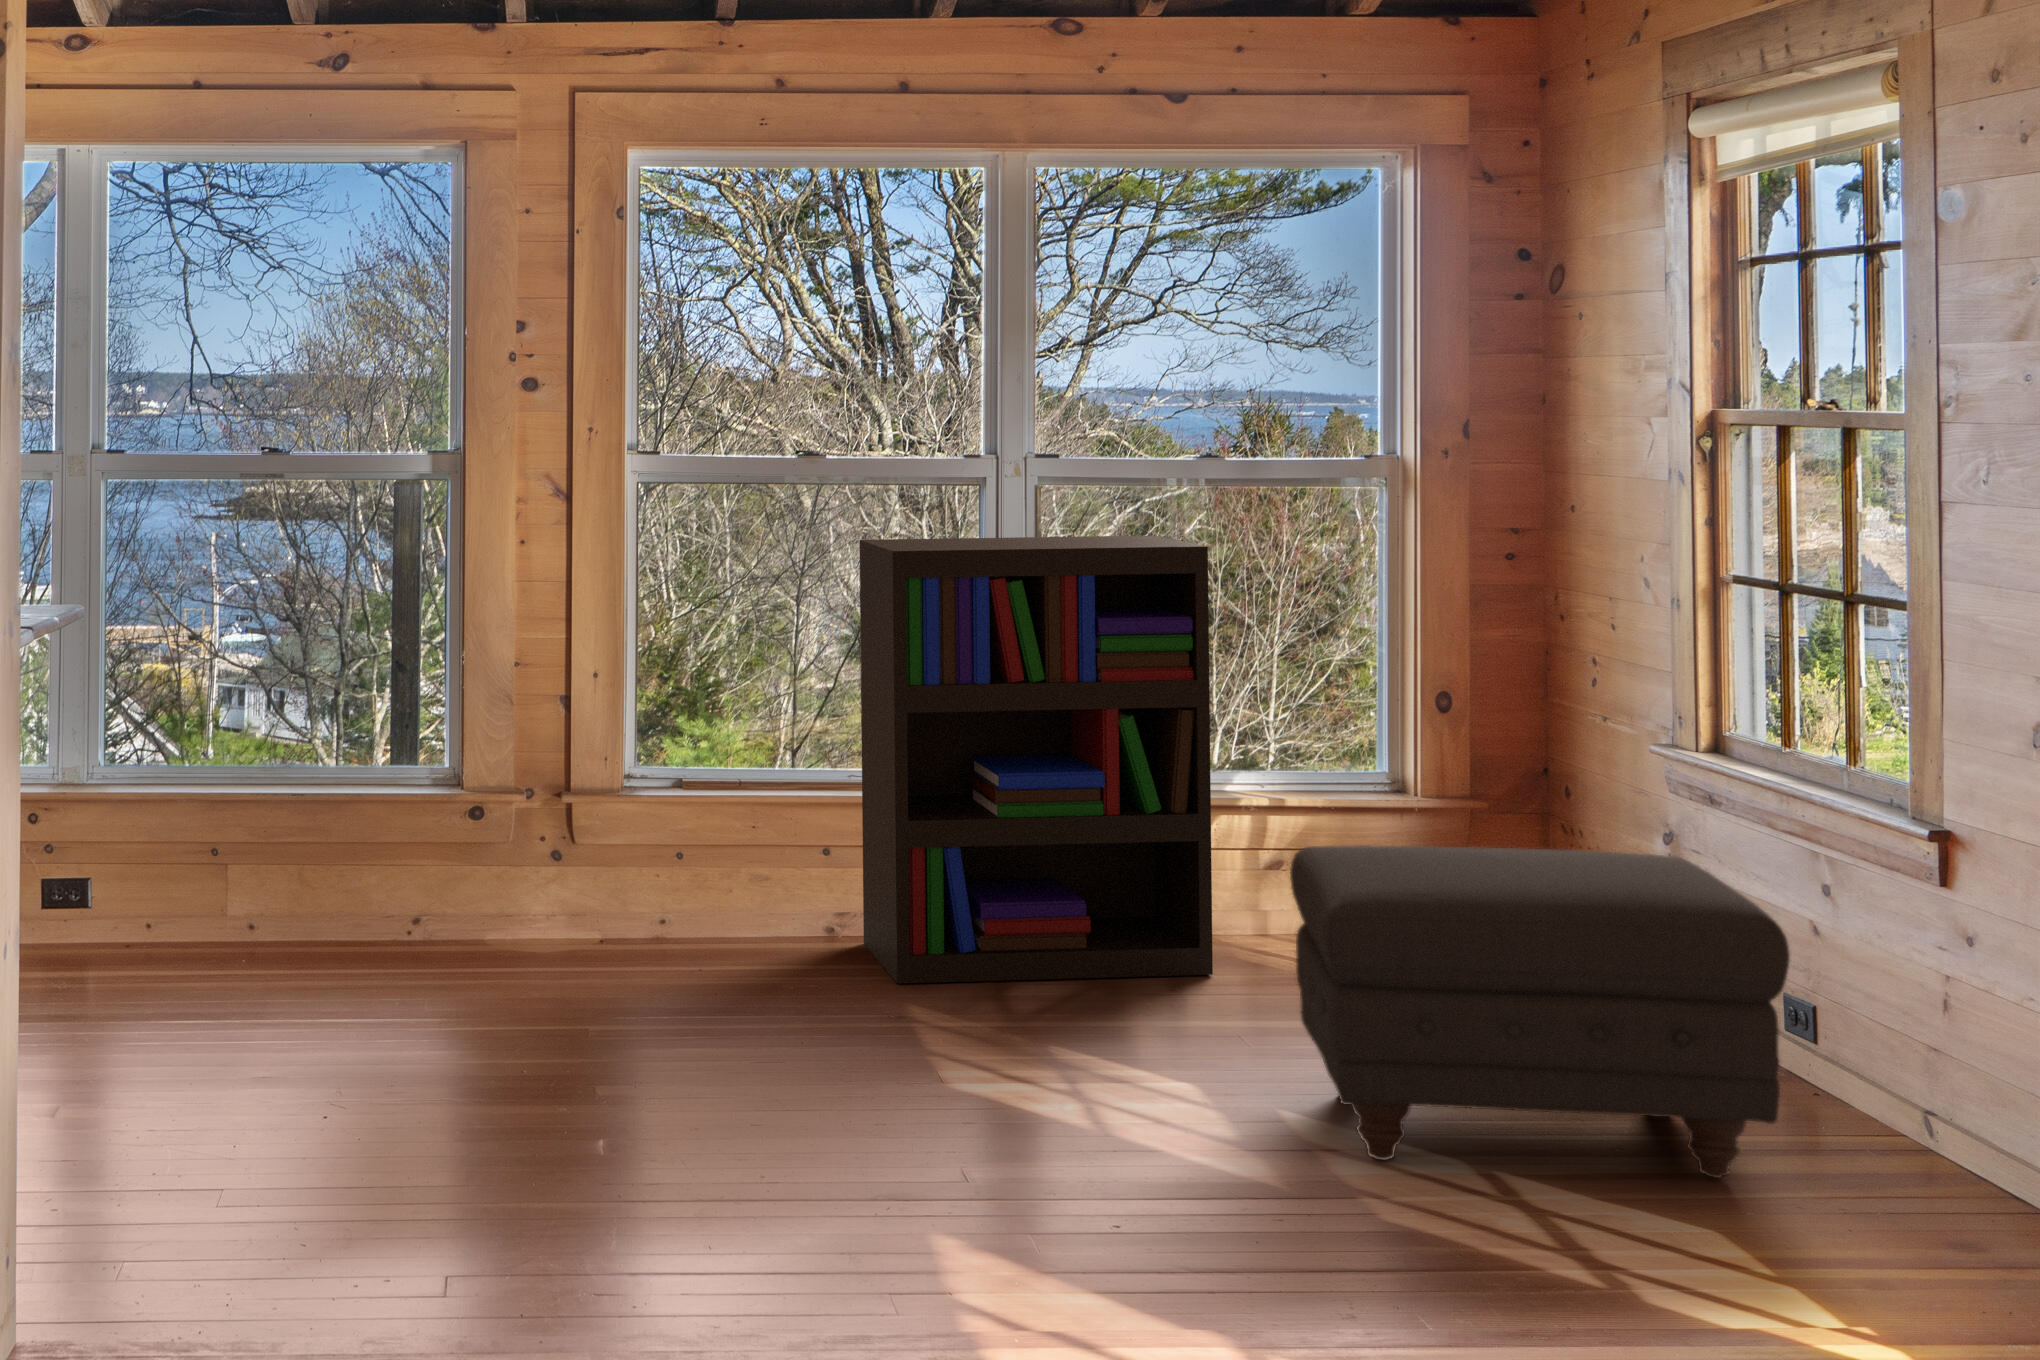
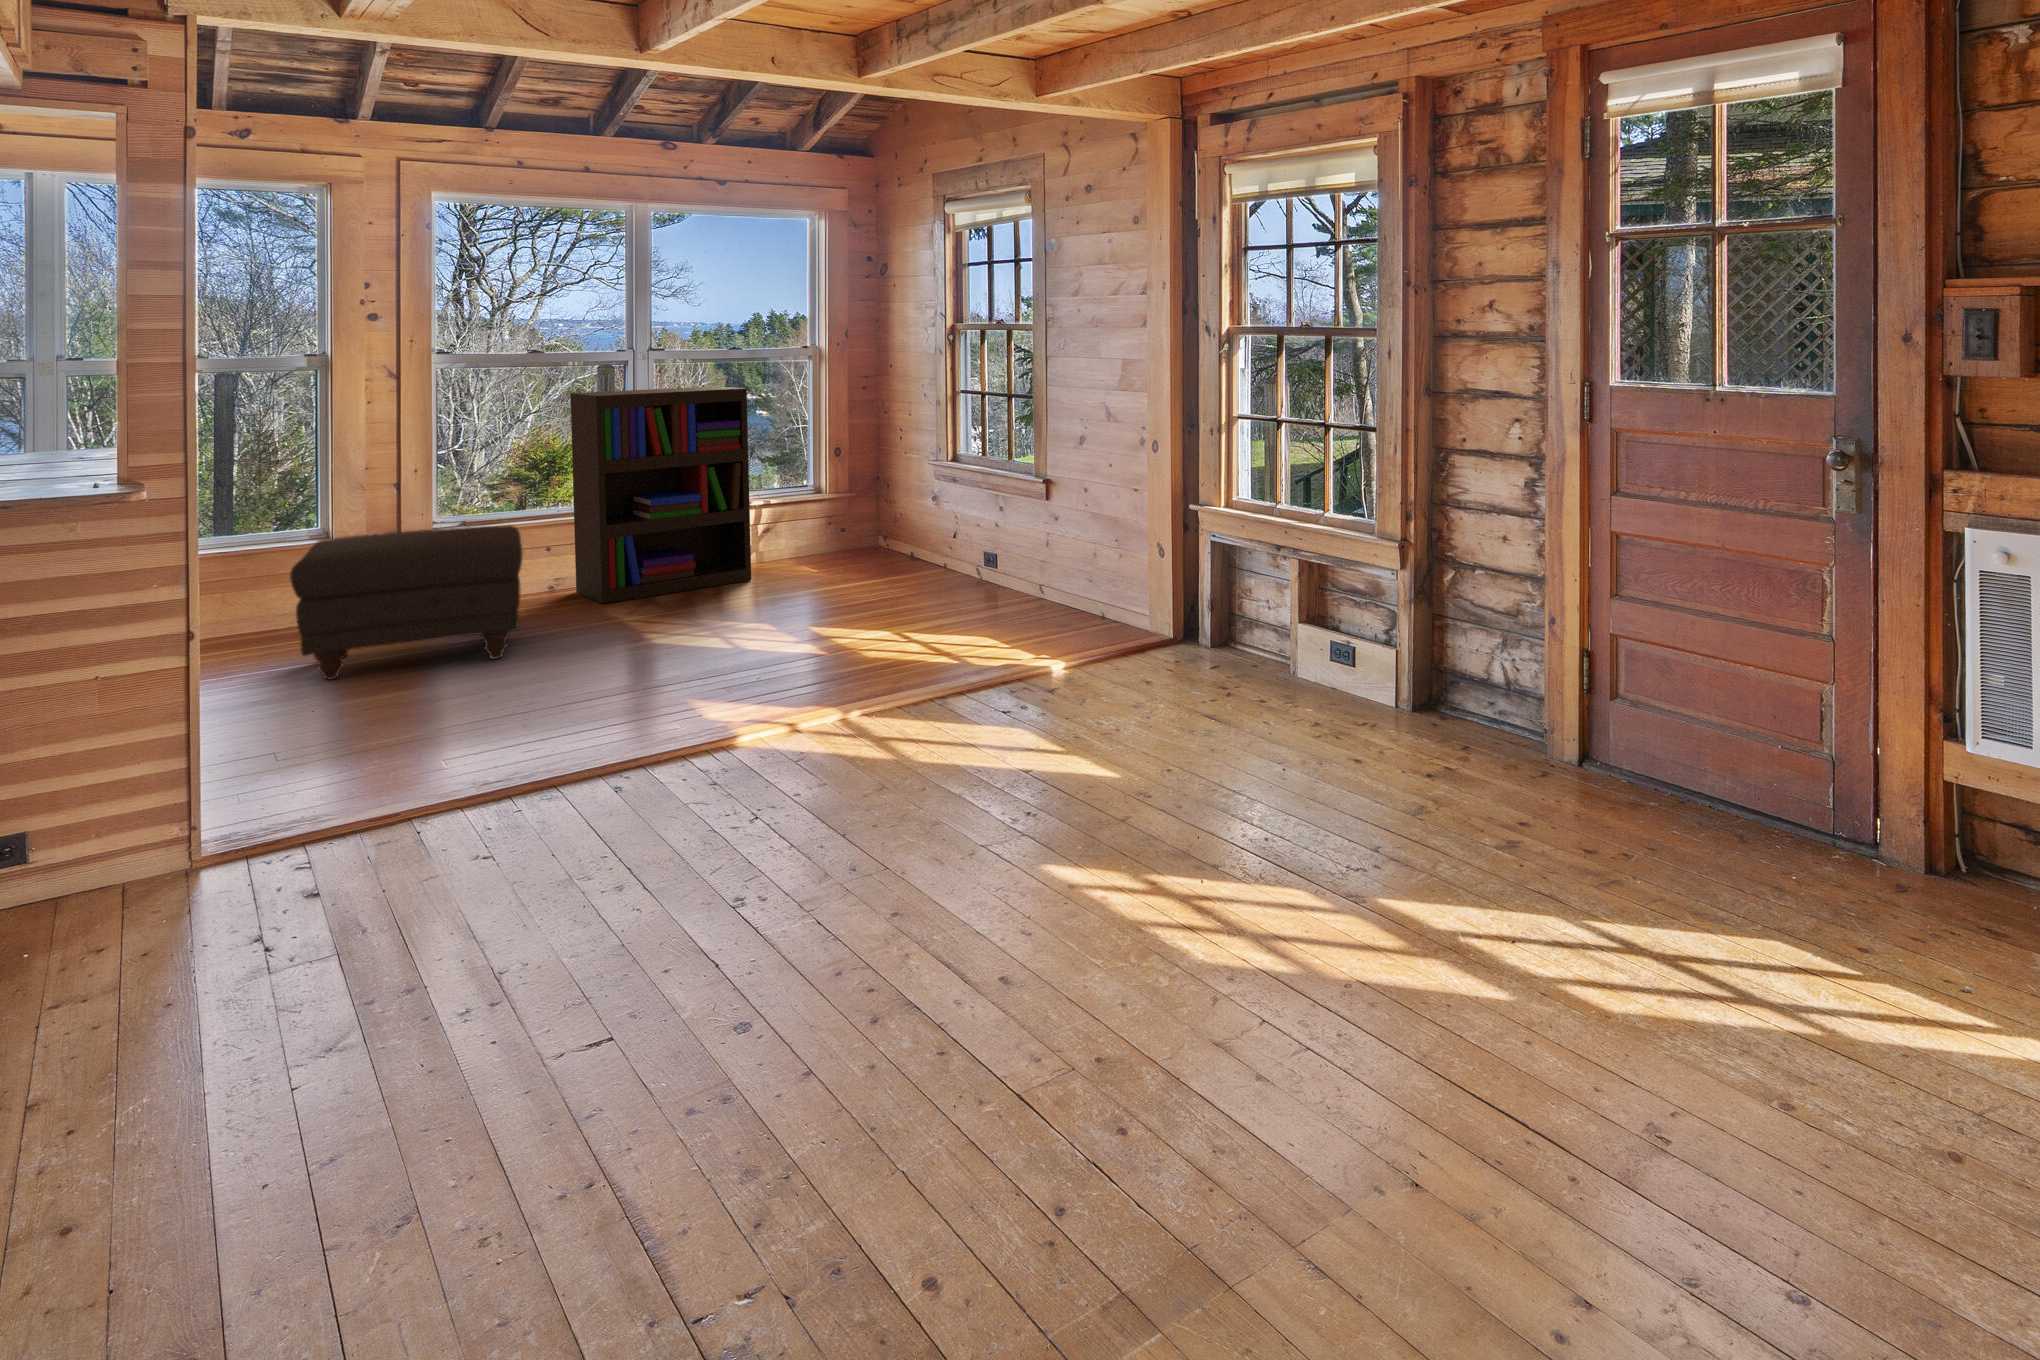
ottoman: present [1290,845,1790,1178] -> present [290,525,523,680]

